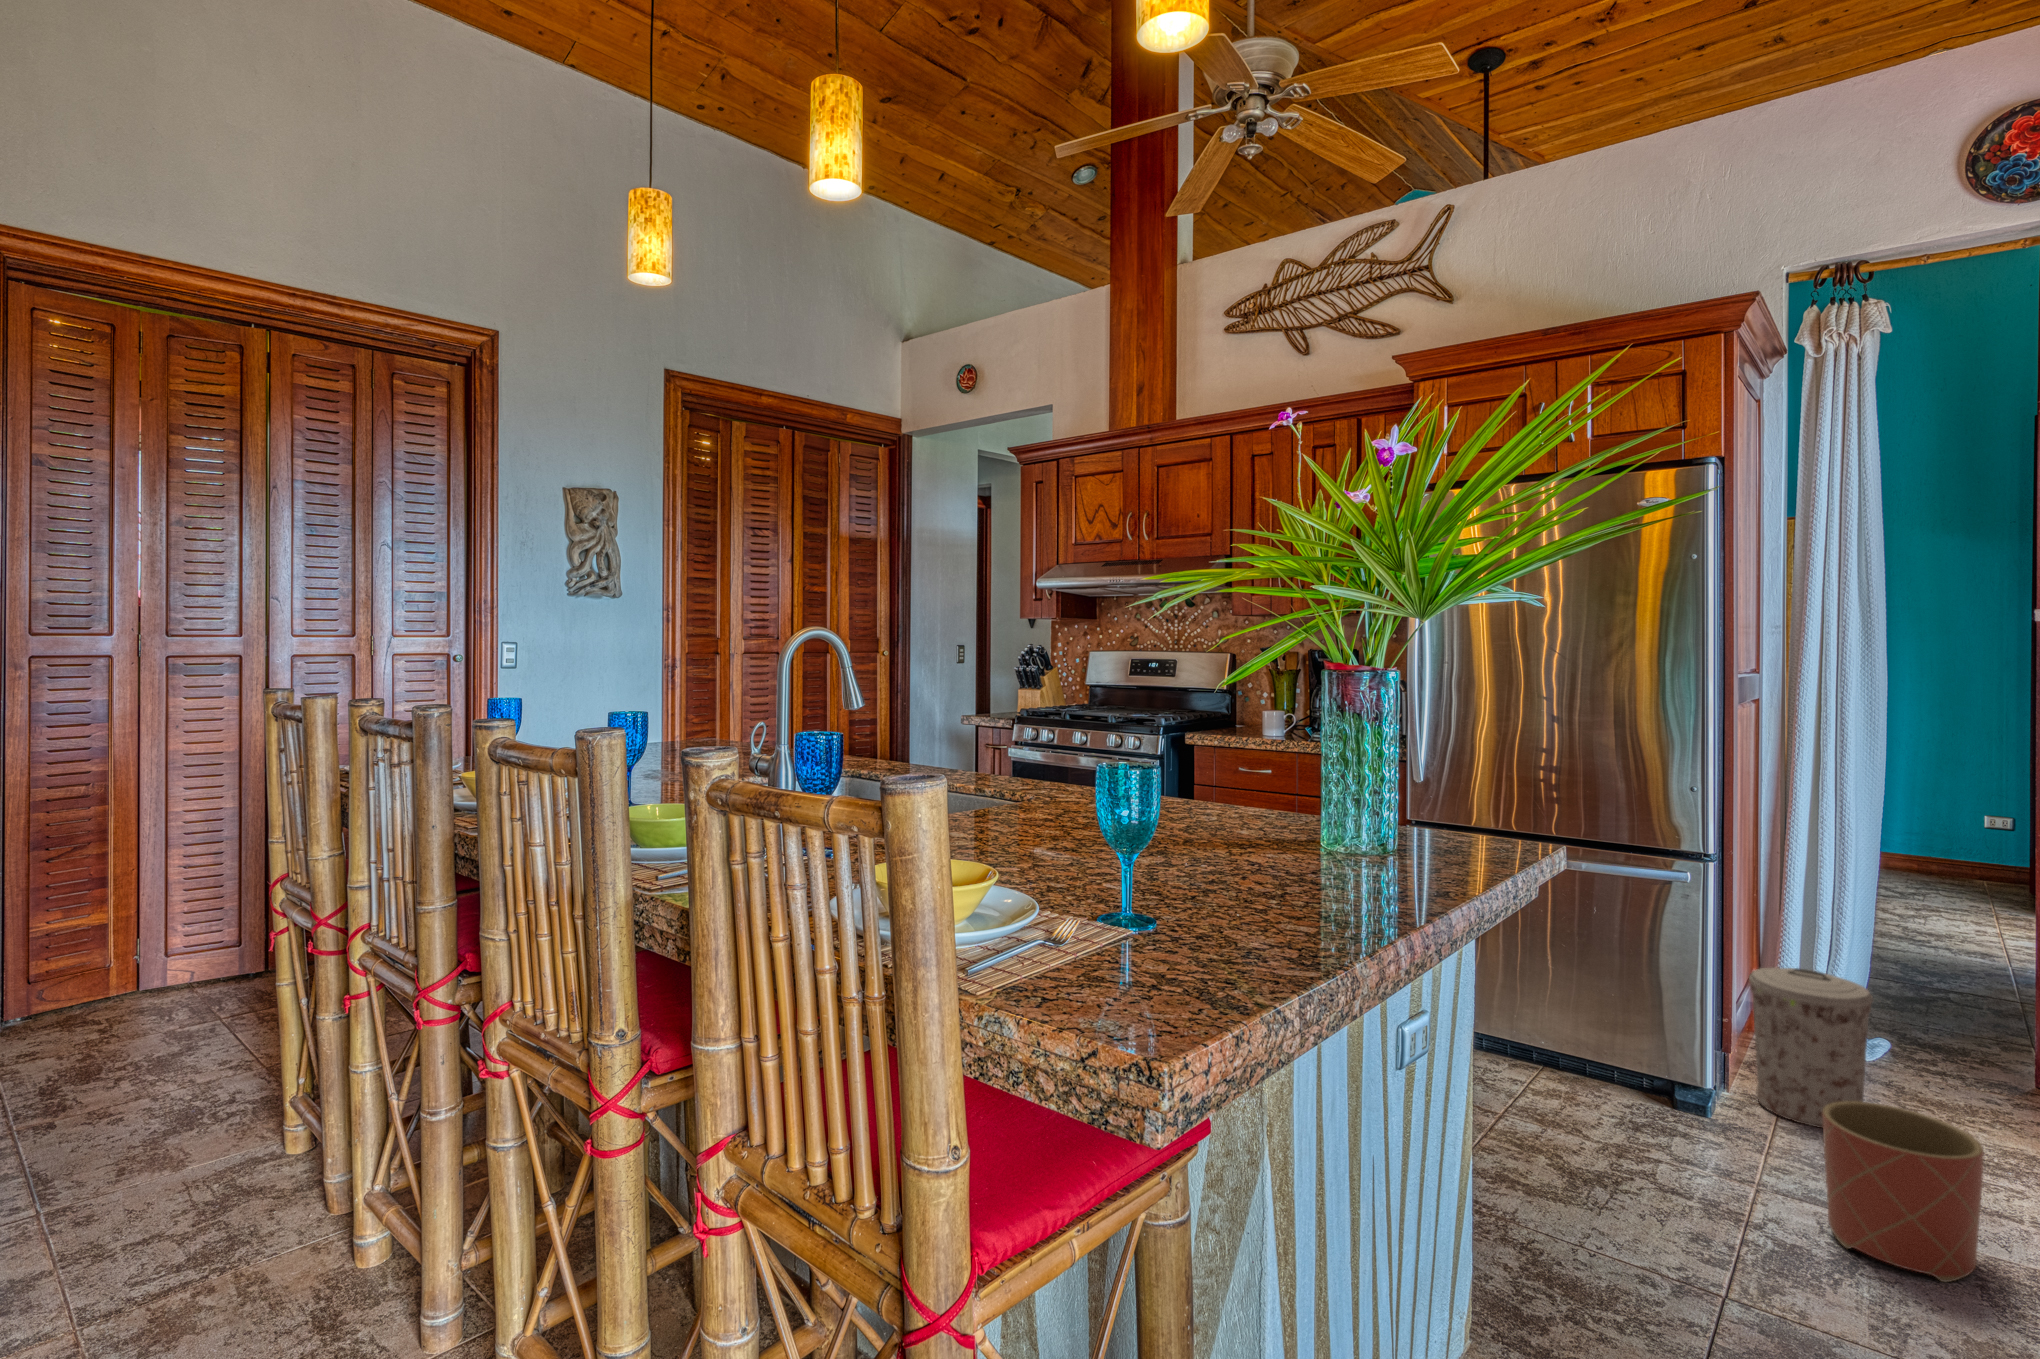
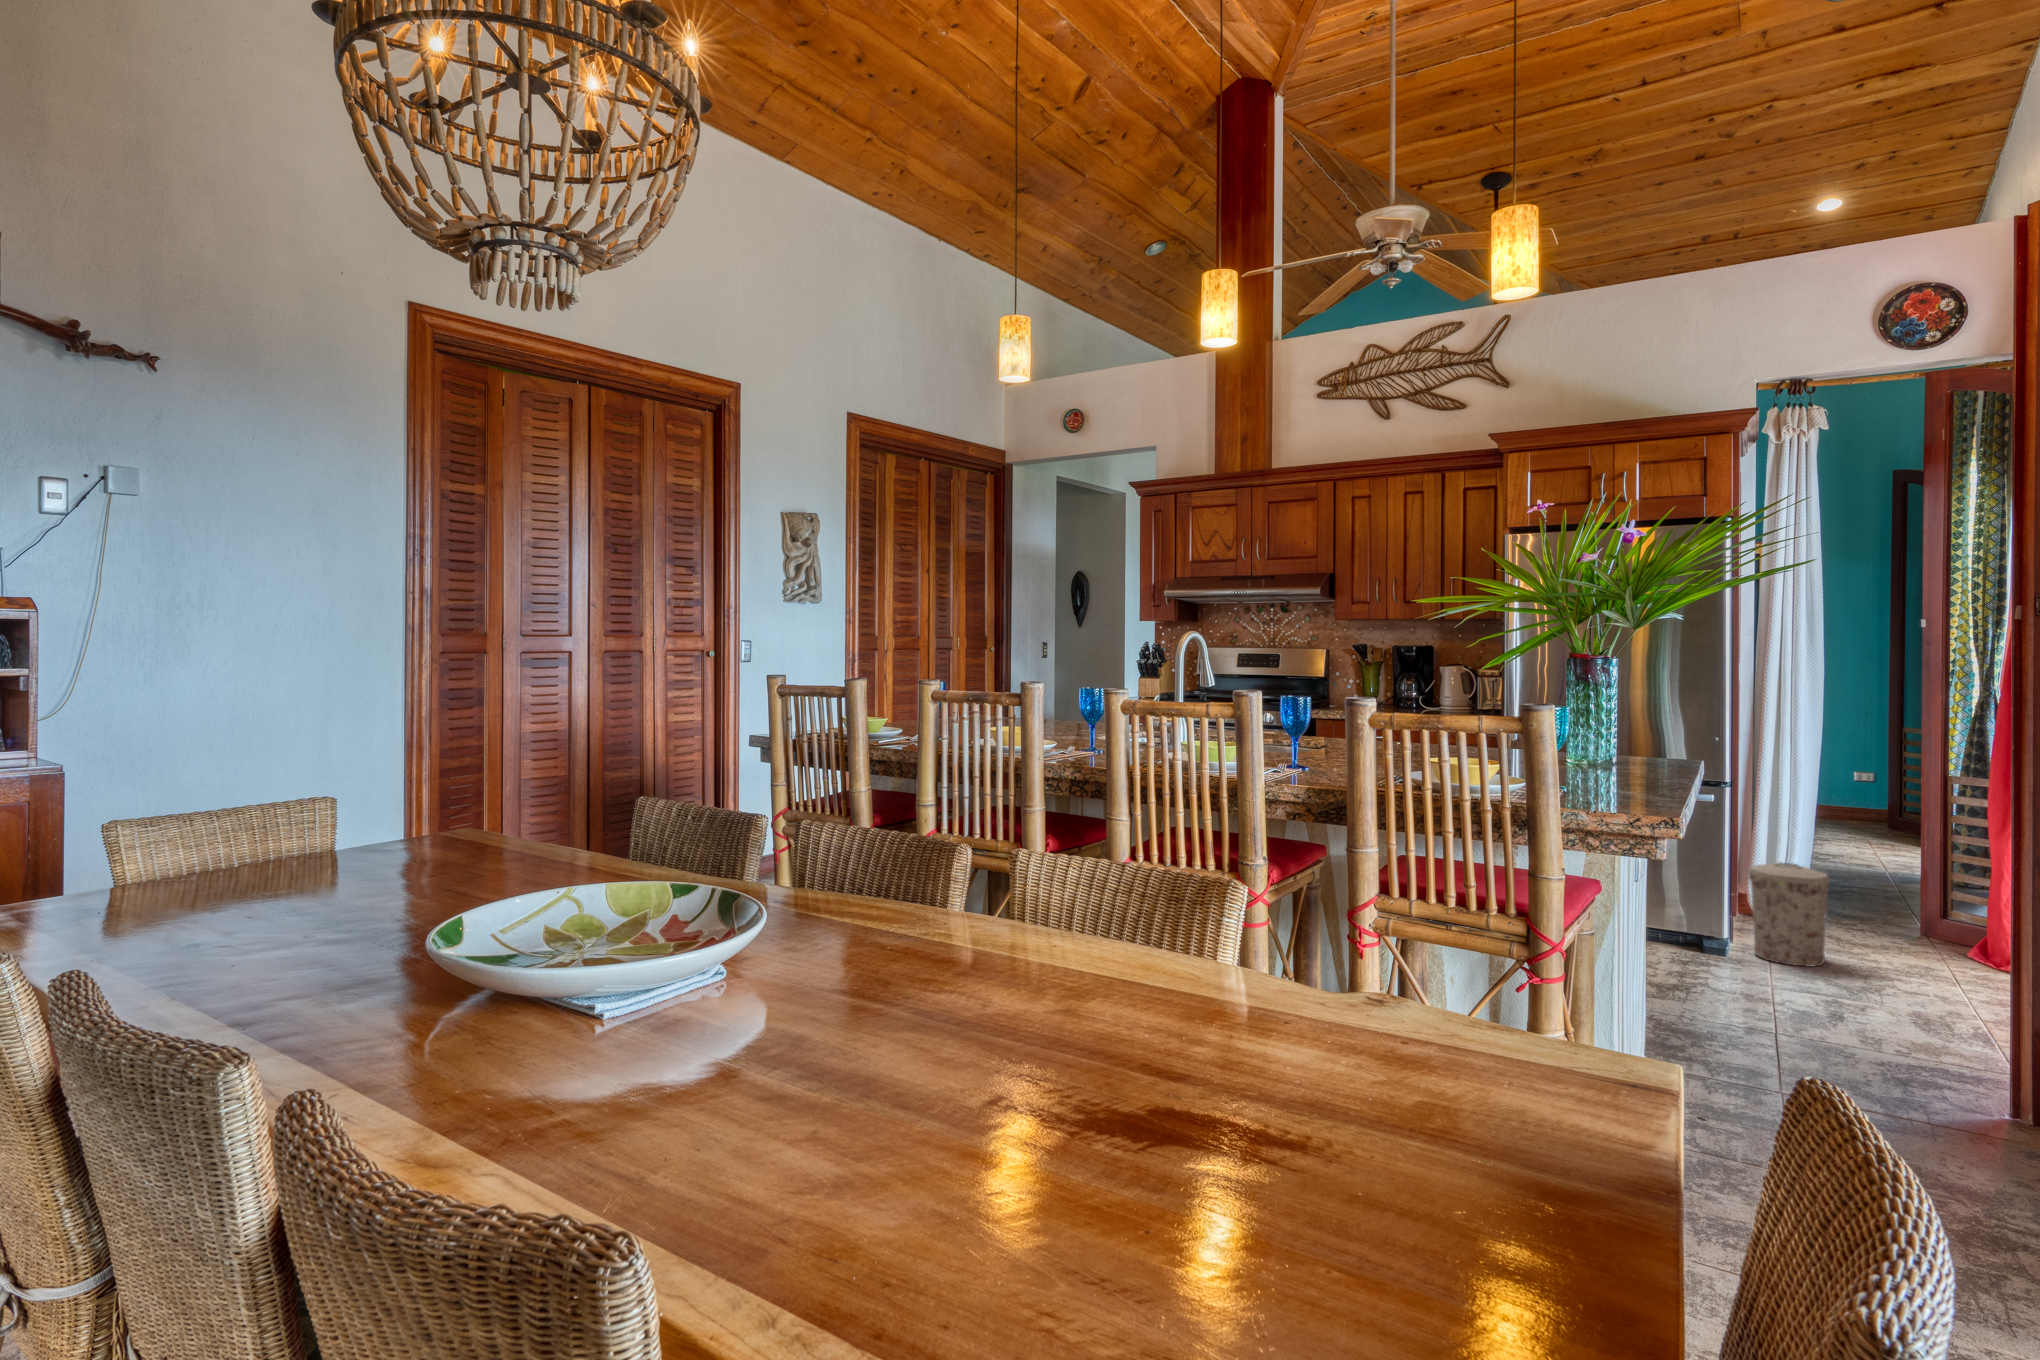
planter: present [1822,1101,1984,1282] -> none [1823,930,1919,1028]

